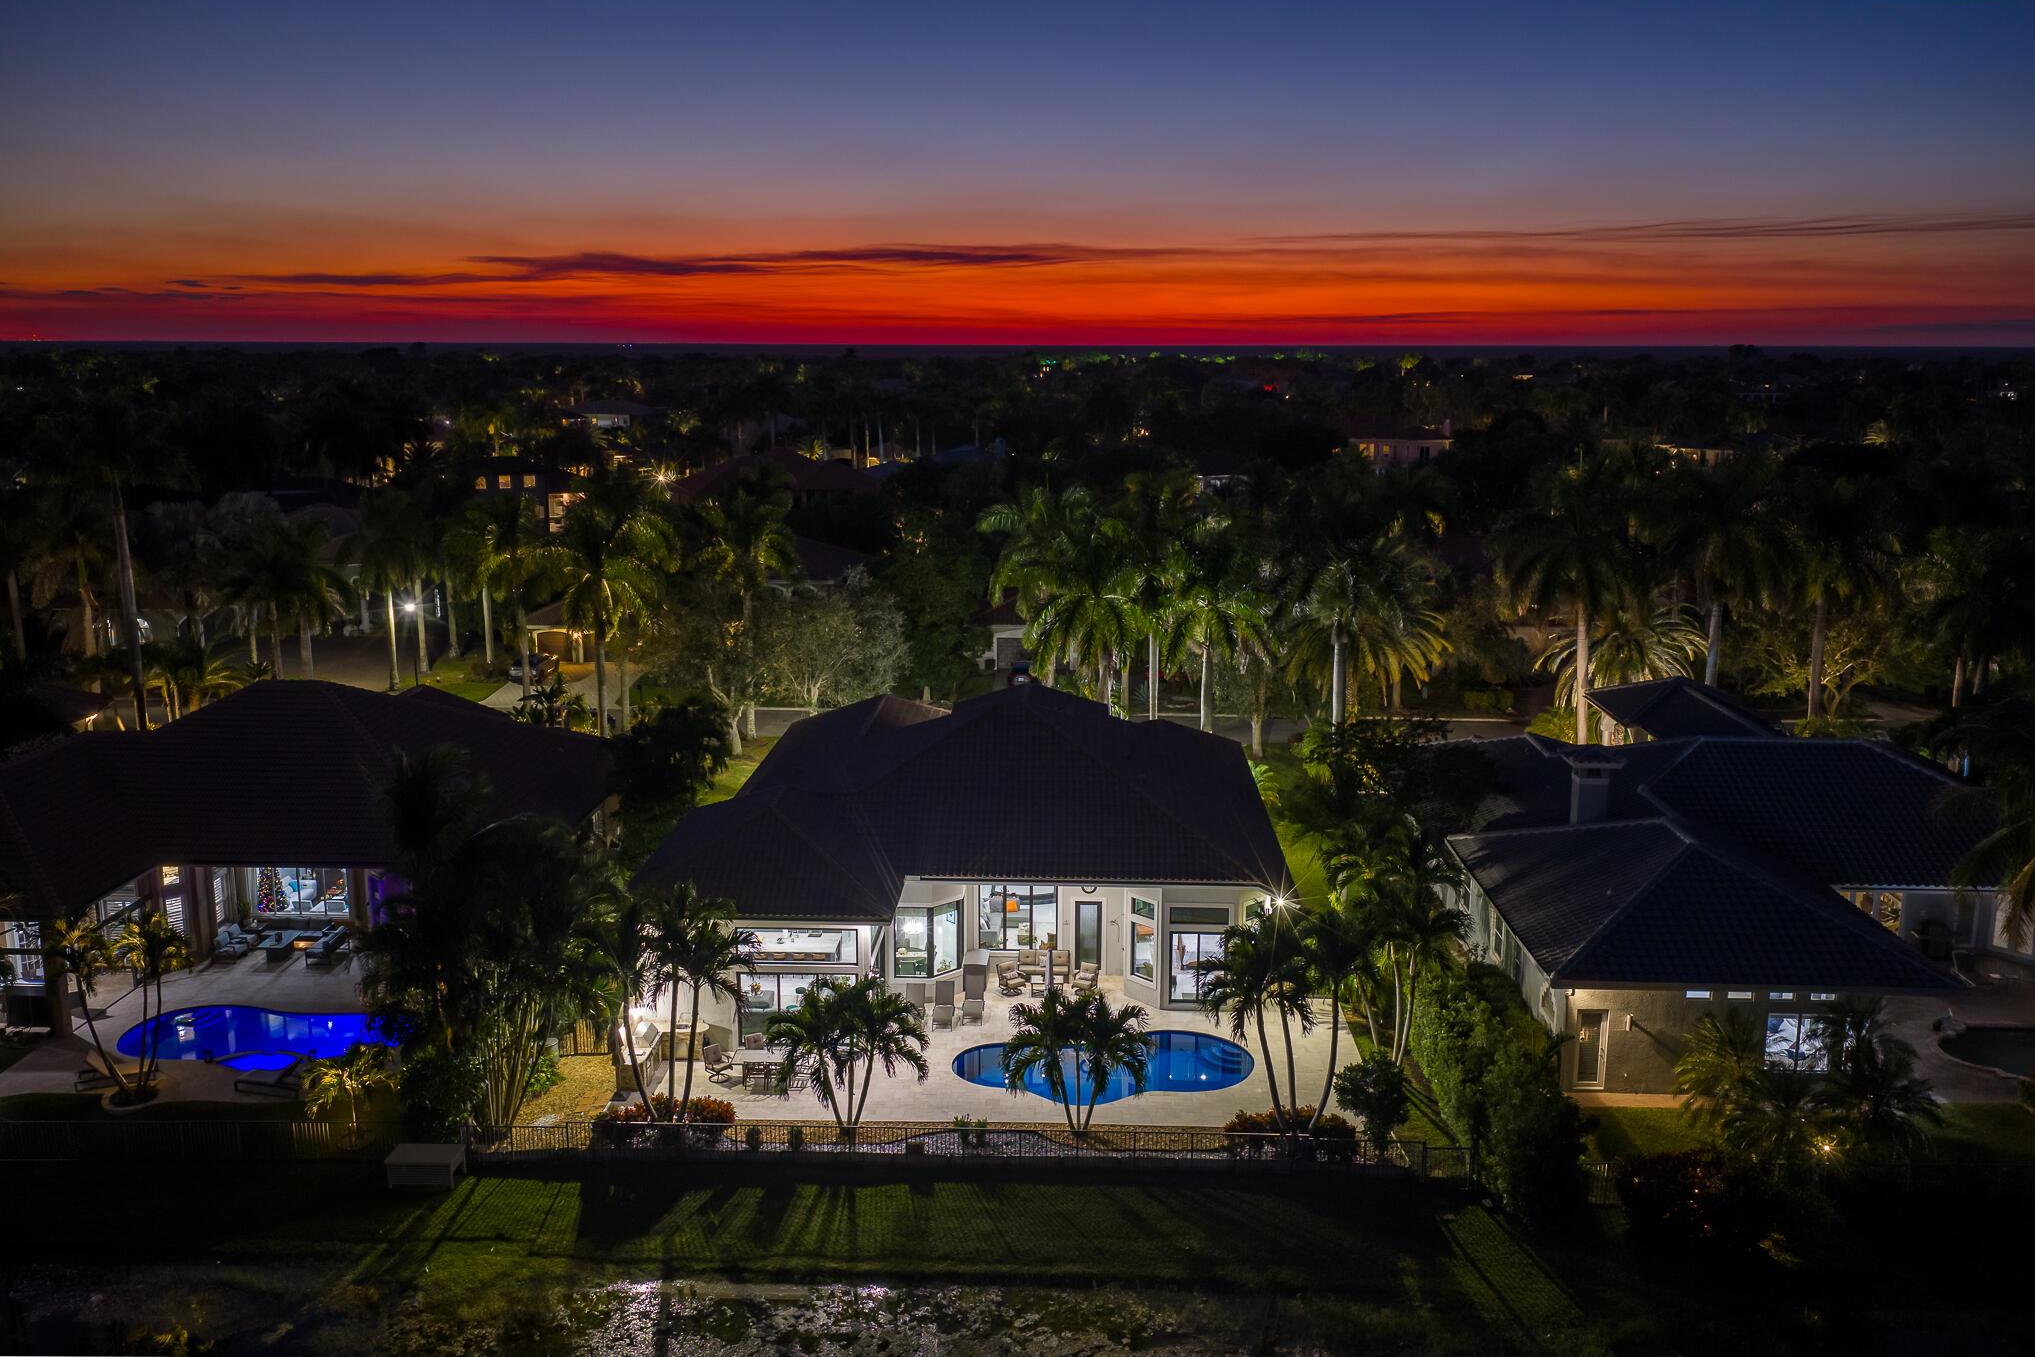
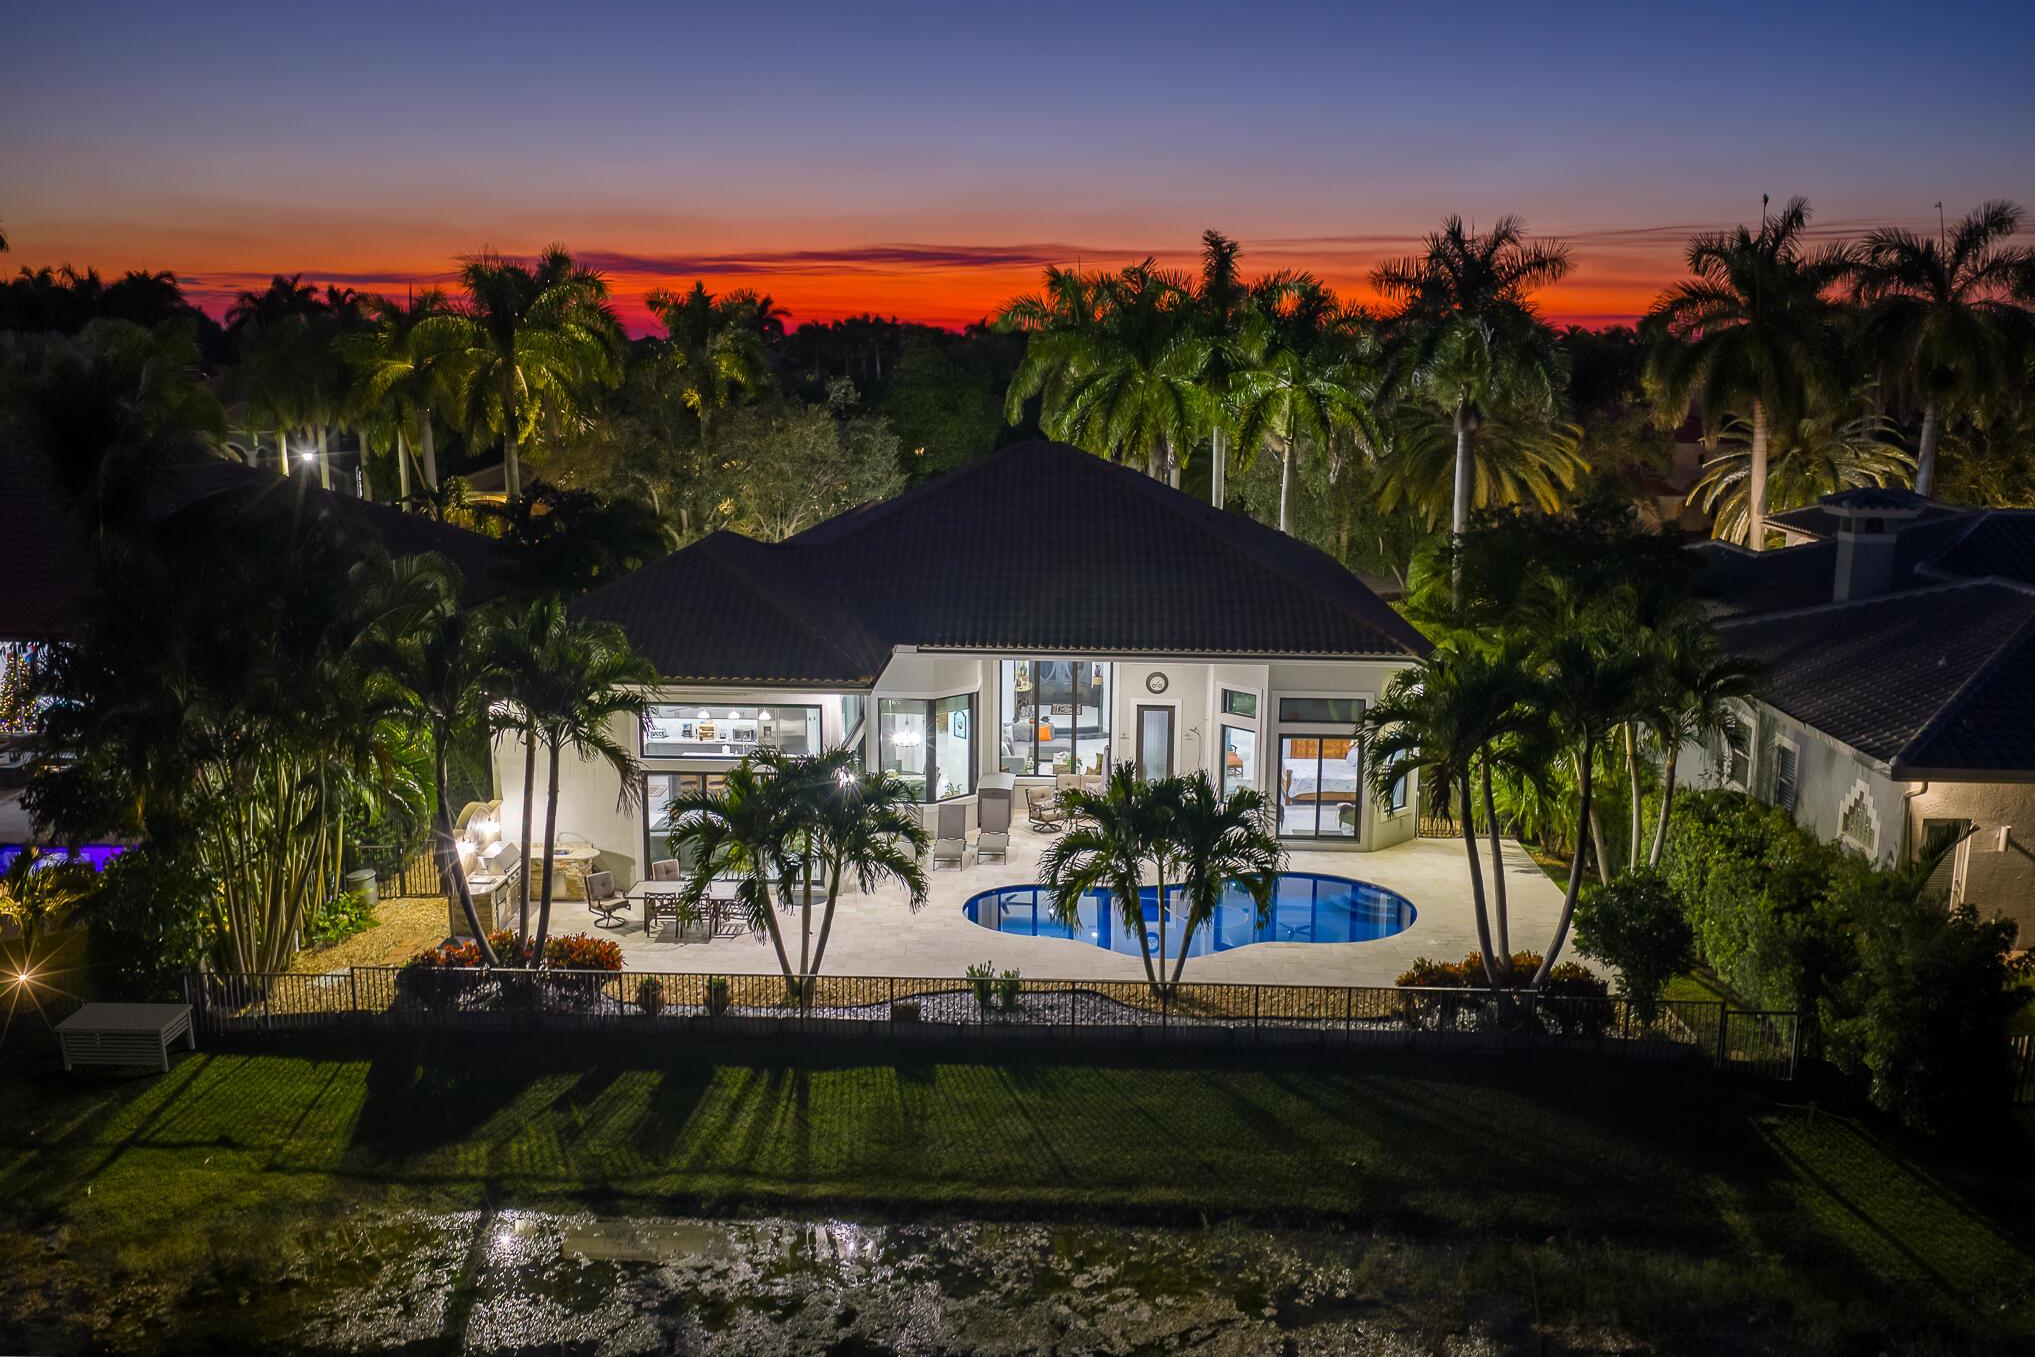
lounge chair: none [1449,1176,1505,1222] -> present [1776,1055,1873,1125]

